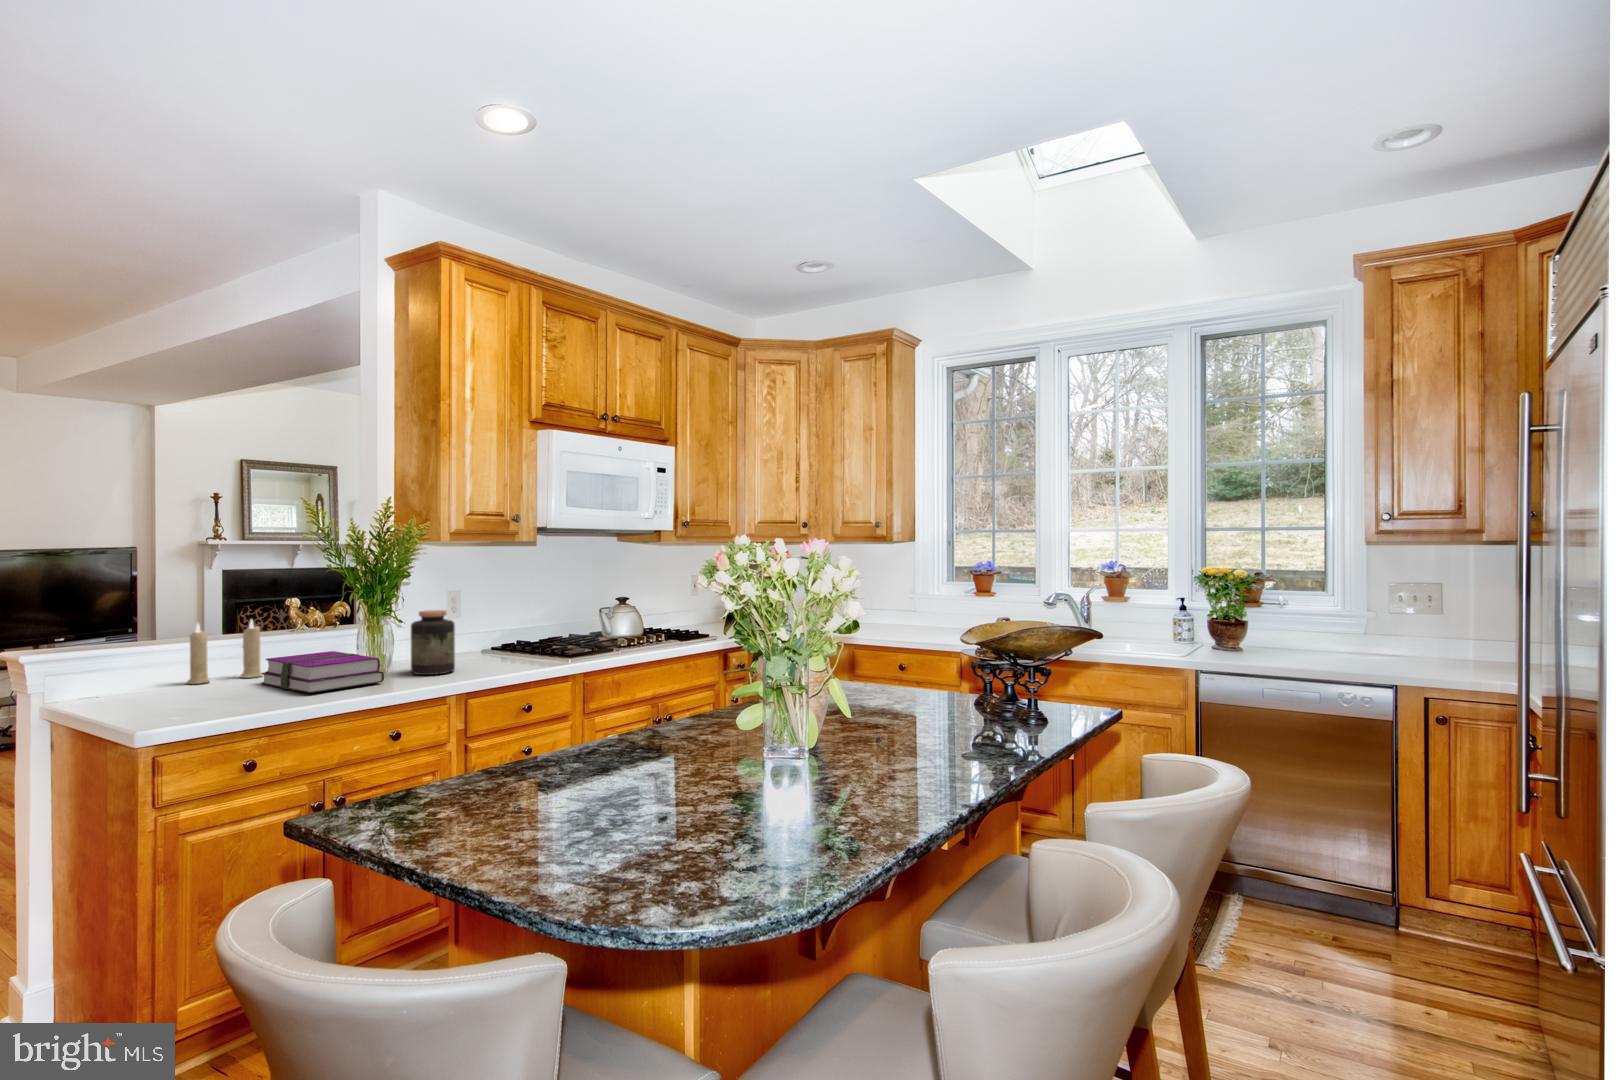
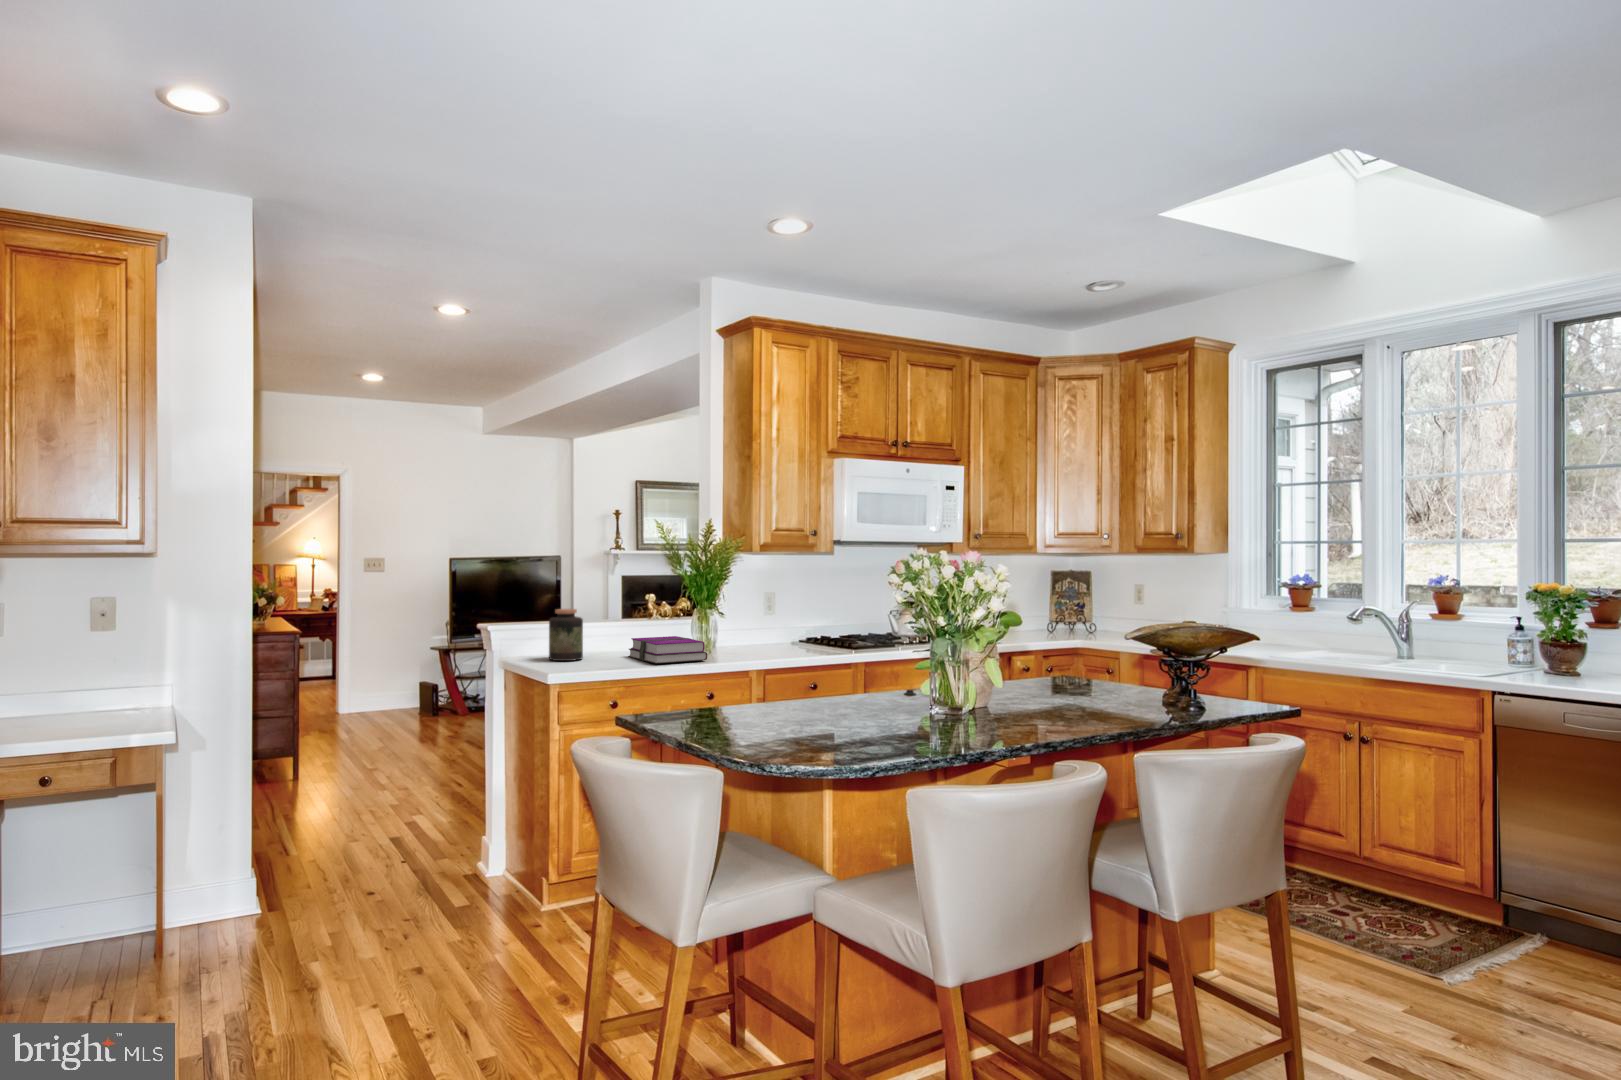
jar: present [411,610,455,675] -> present [549,609,583,661]
candle: present [187,620,262,684] -> none [583,608,631,654]

